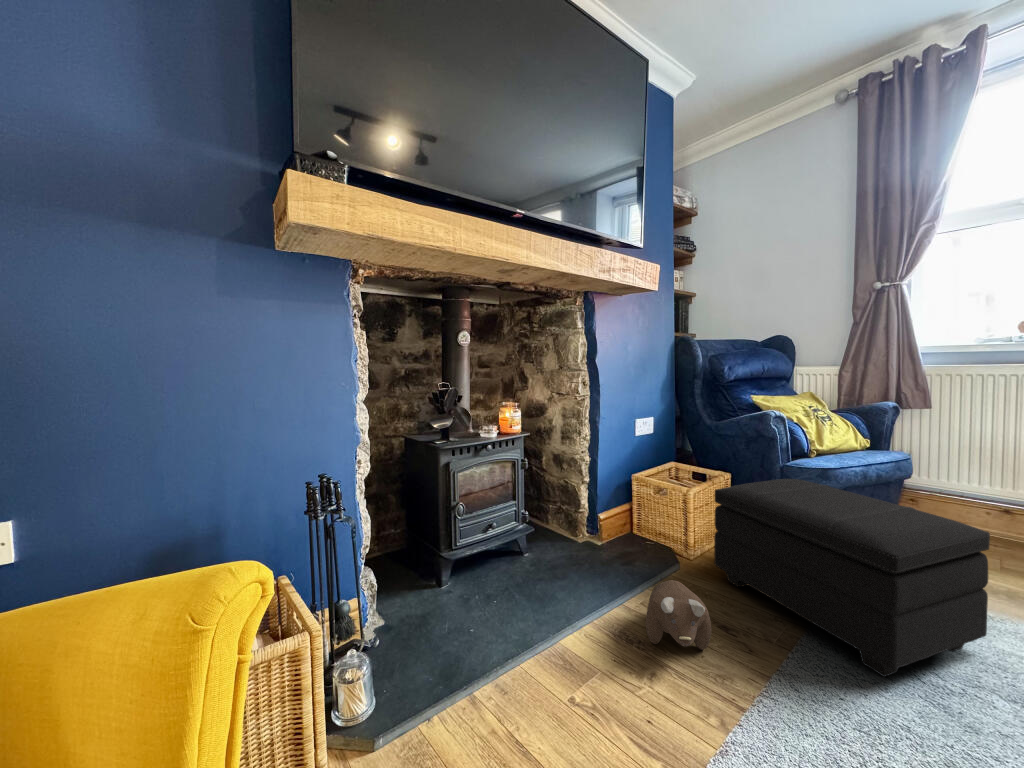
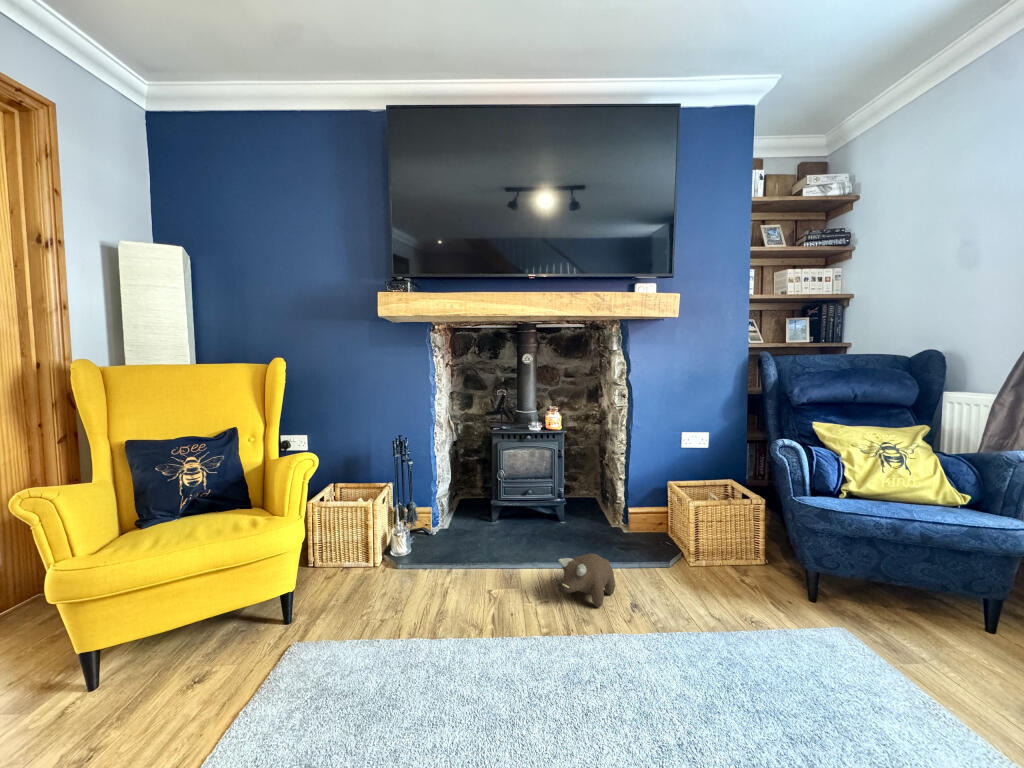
footstool: present [714,479,990,677] -> none [686,503,880,714]

